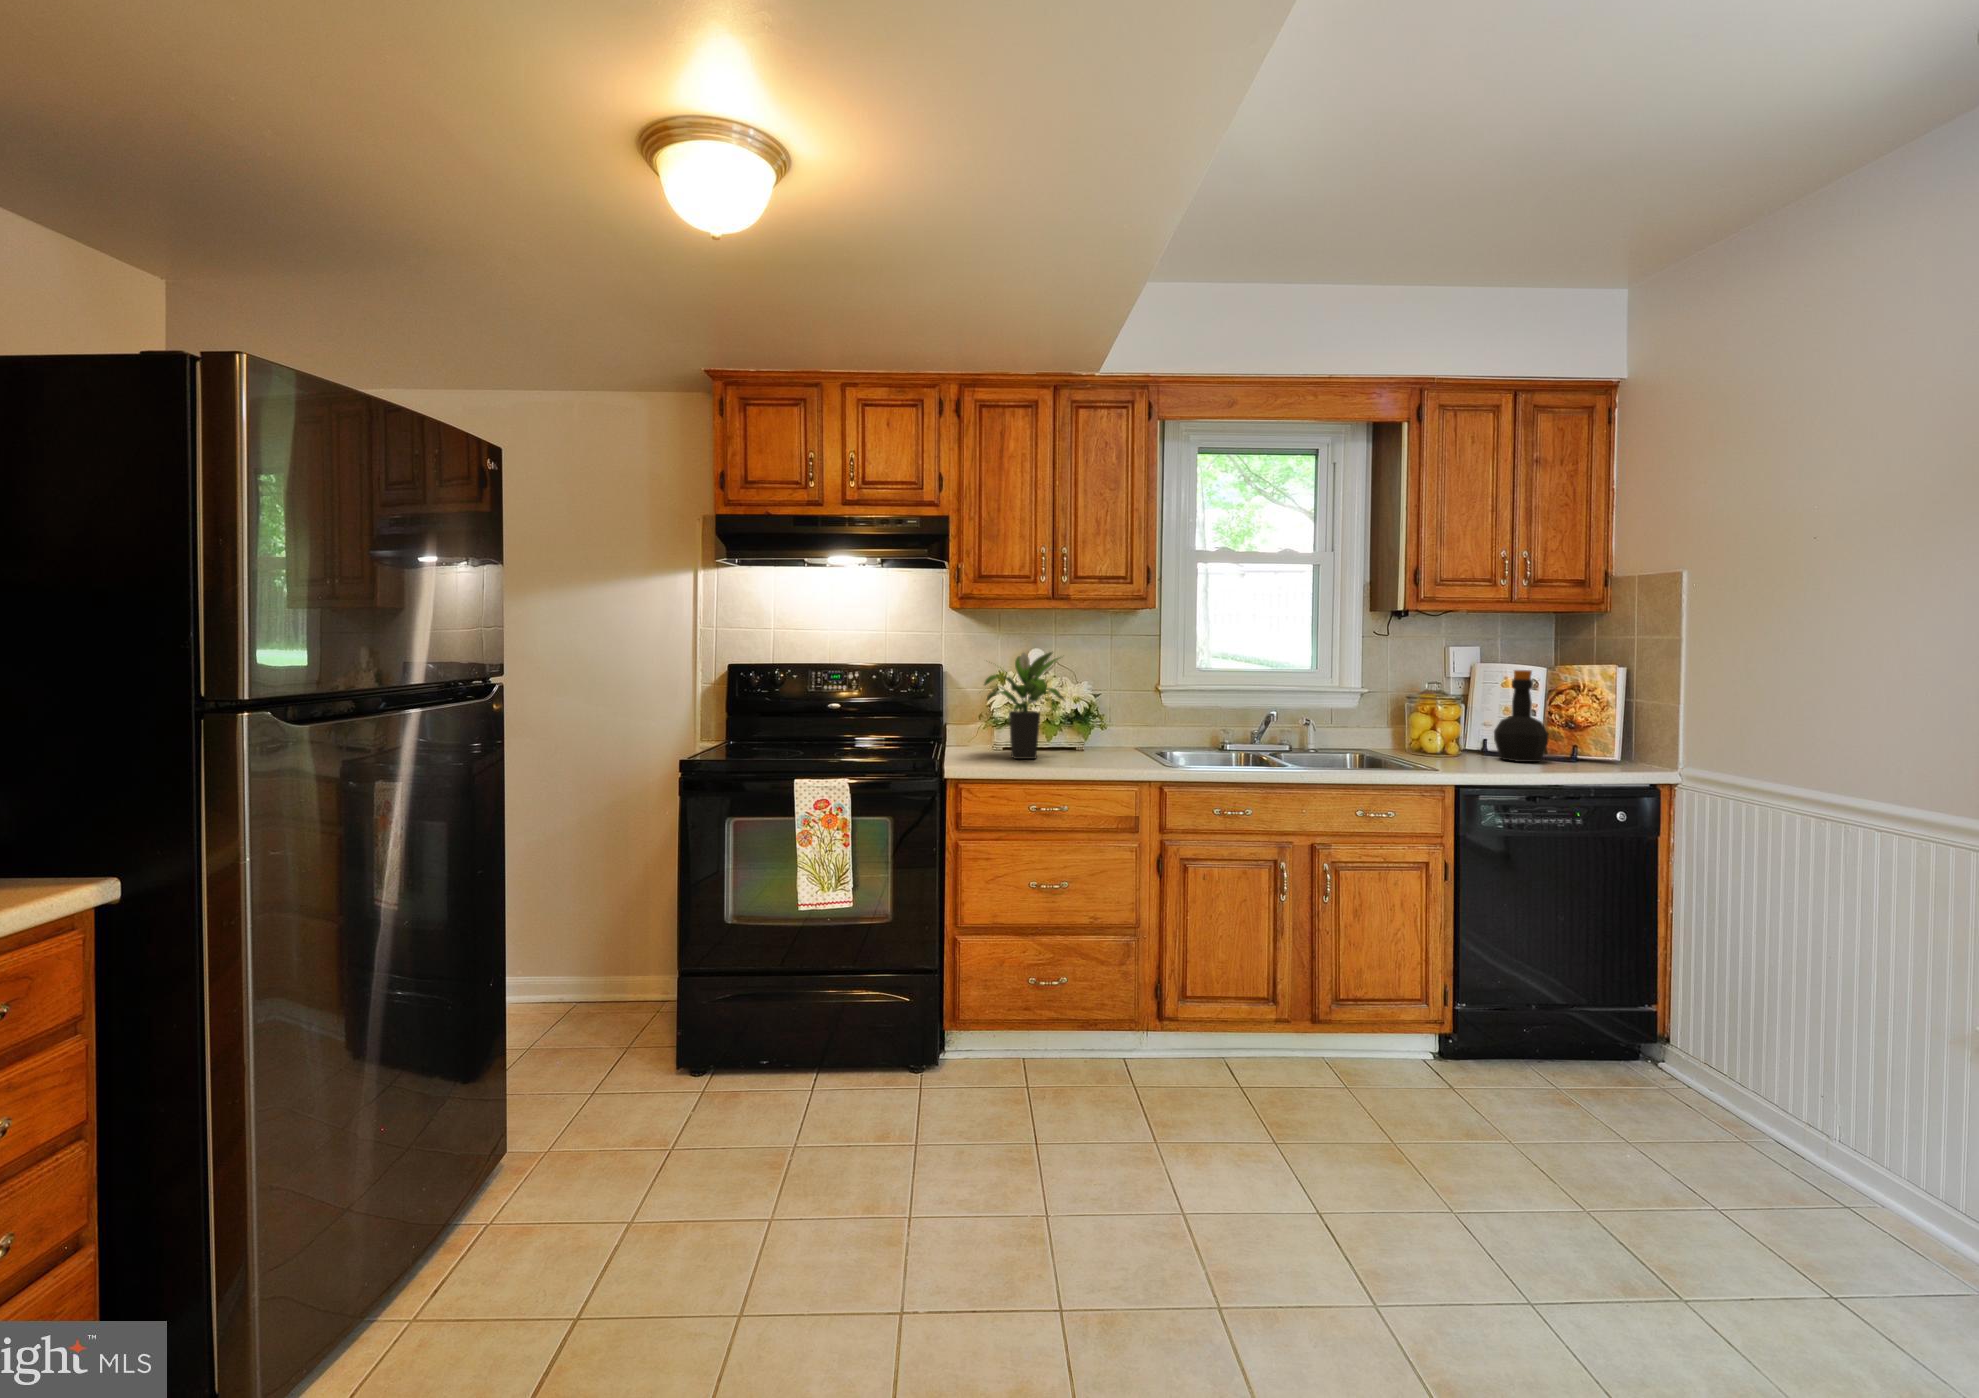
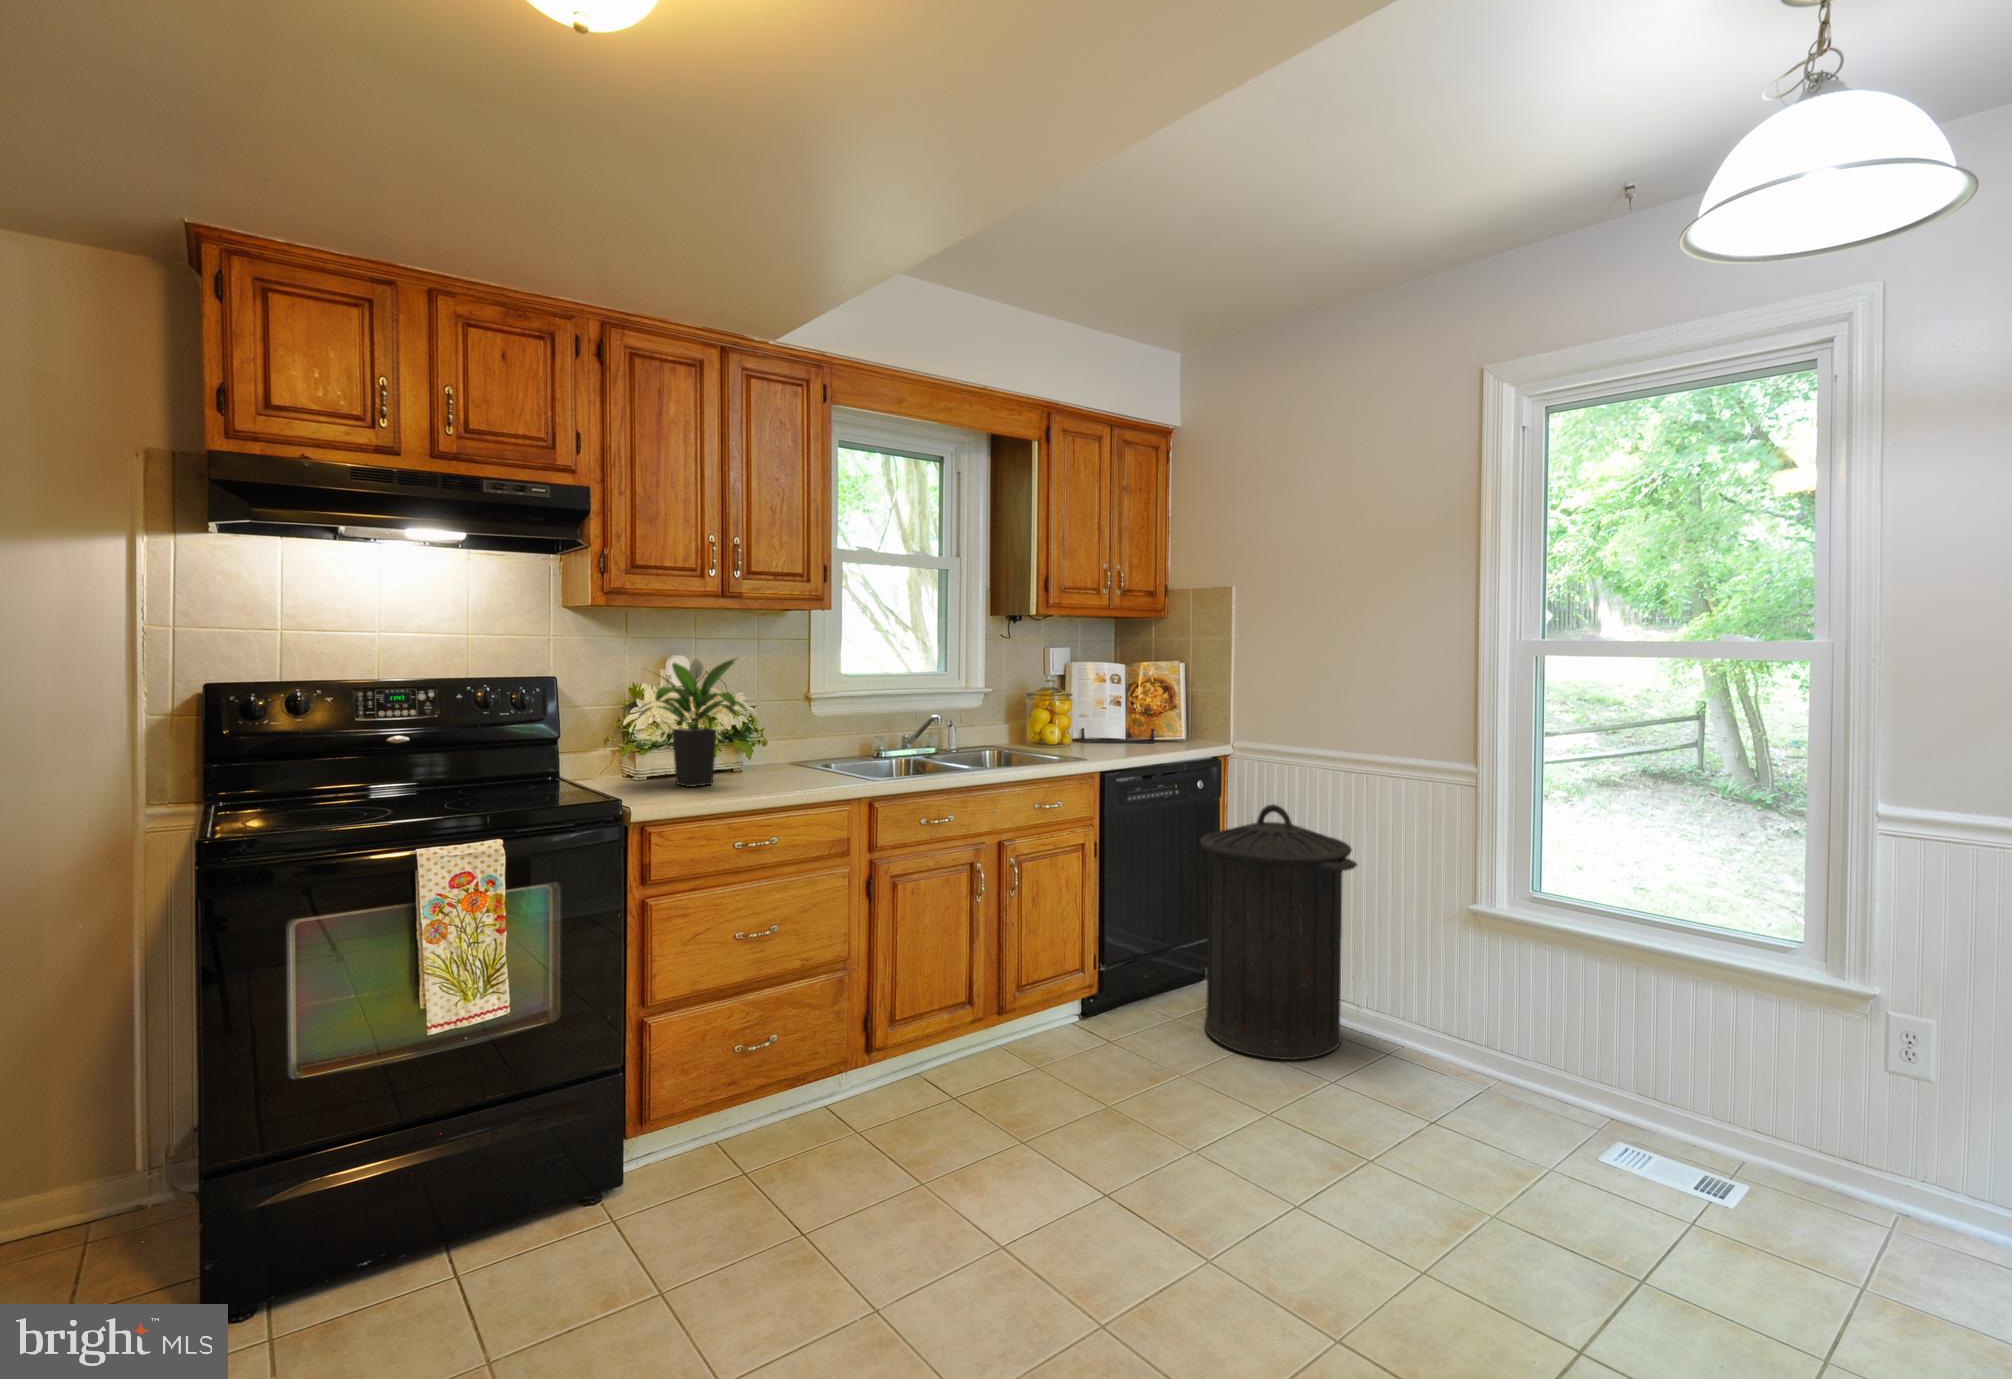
bottle: present [1494,670,1549,762] -> none [1095,667,1136,746]
trash can: none [1571,846,1806,1179] -> present [1200,805,1357,1060]

